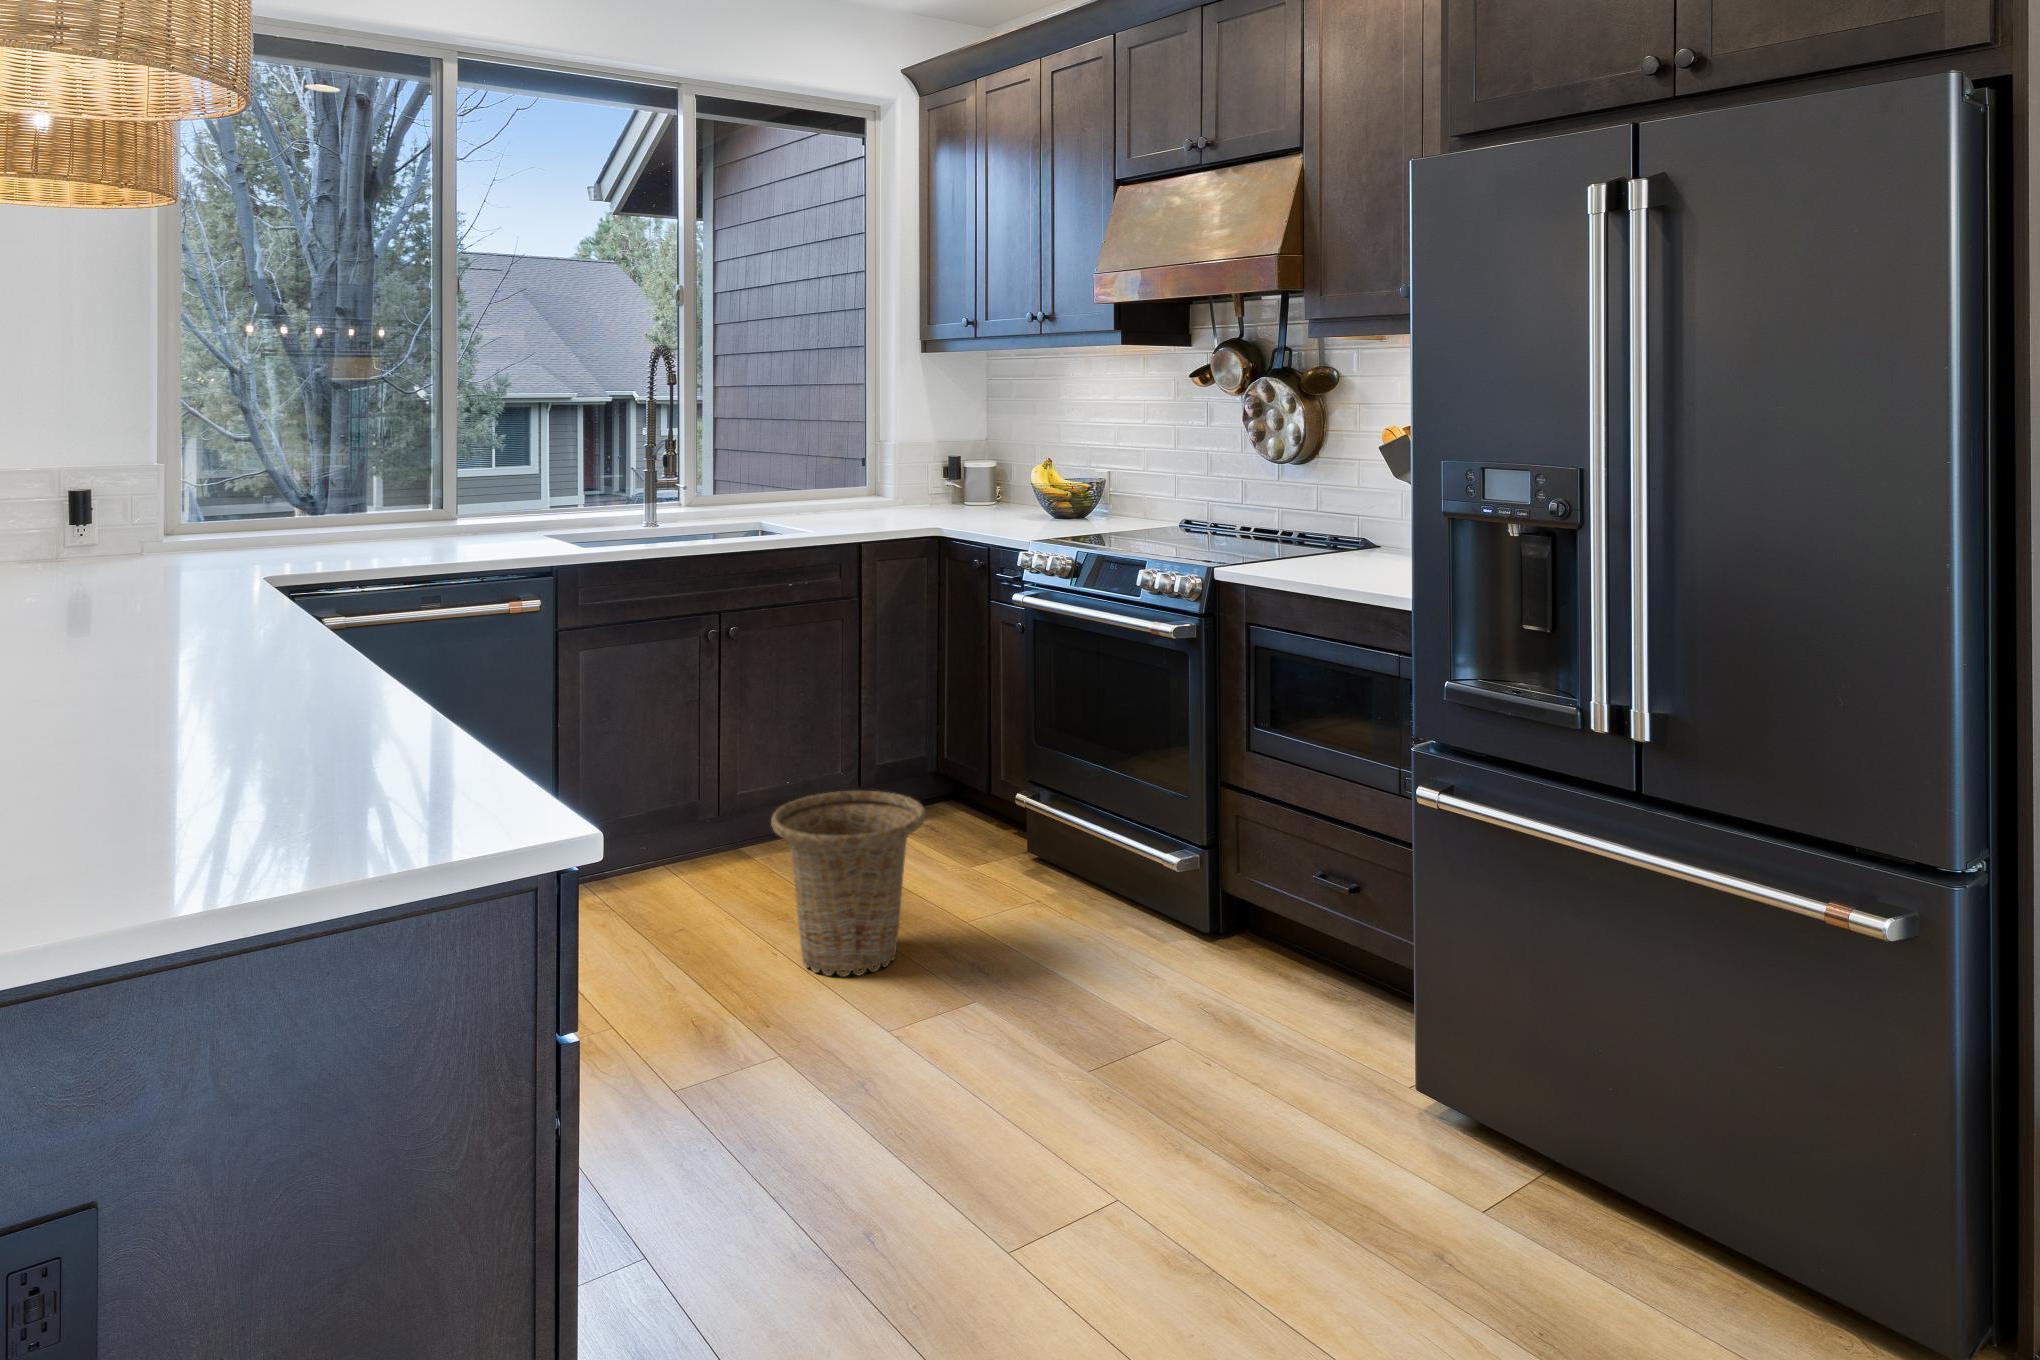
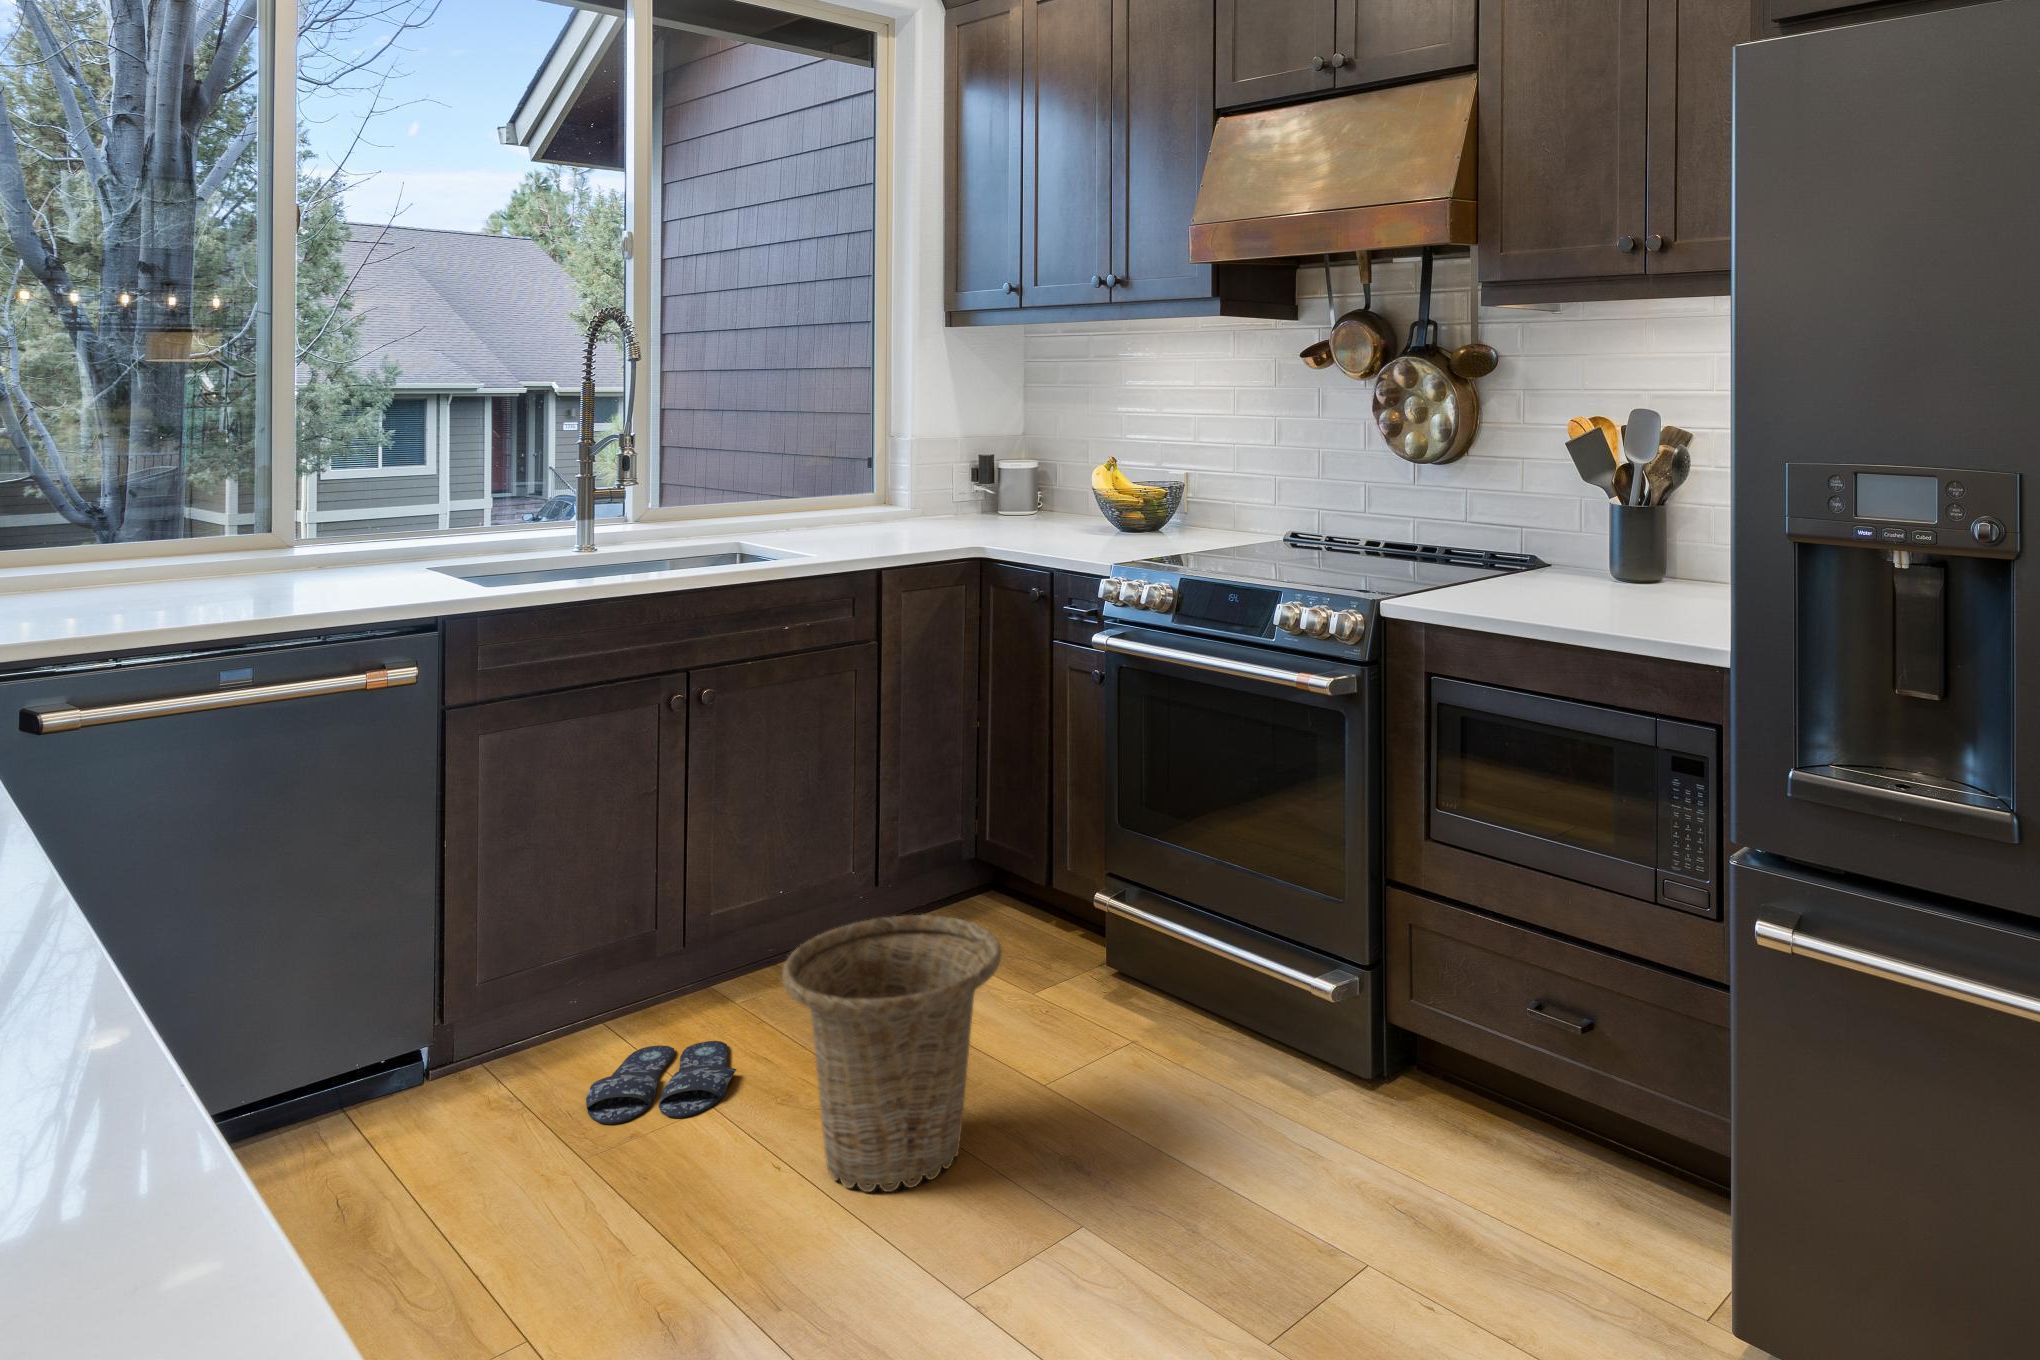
slippers: none [643,884,746,927] -> present [586,1041,736,1124]

